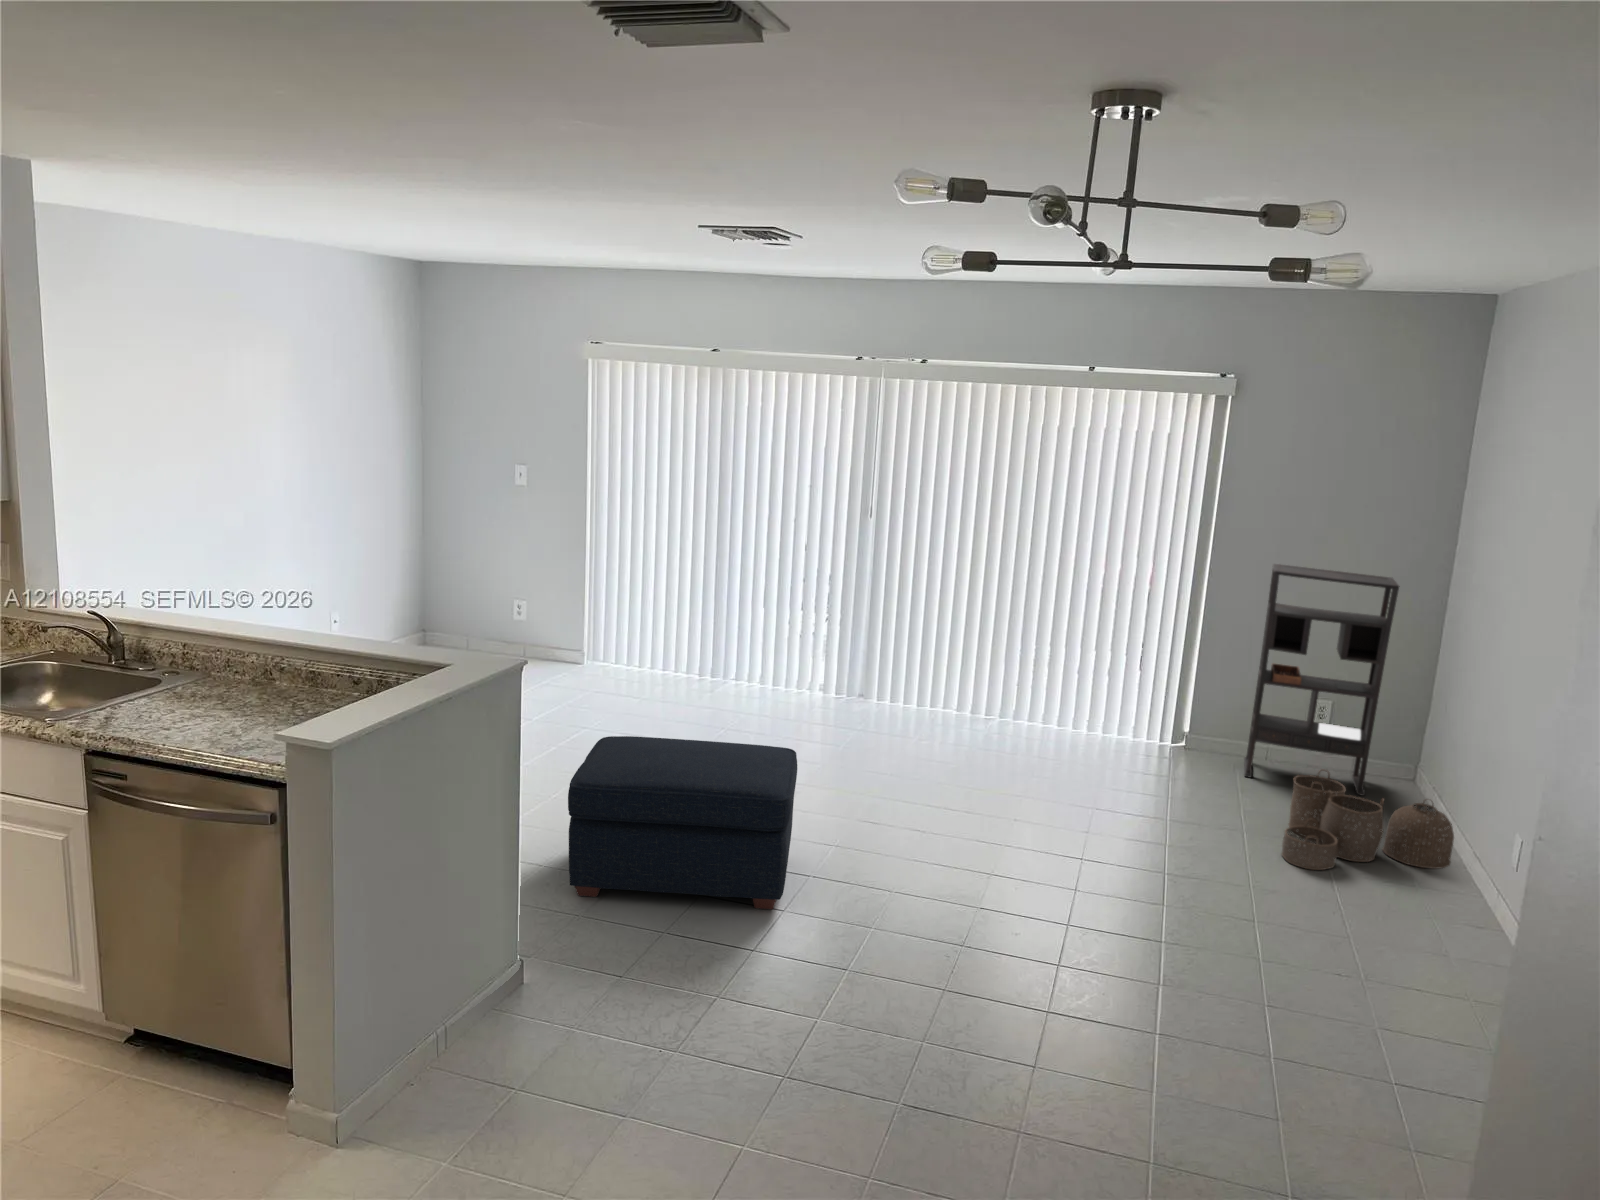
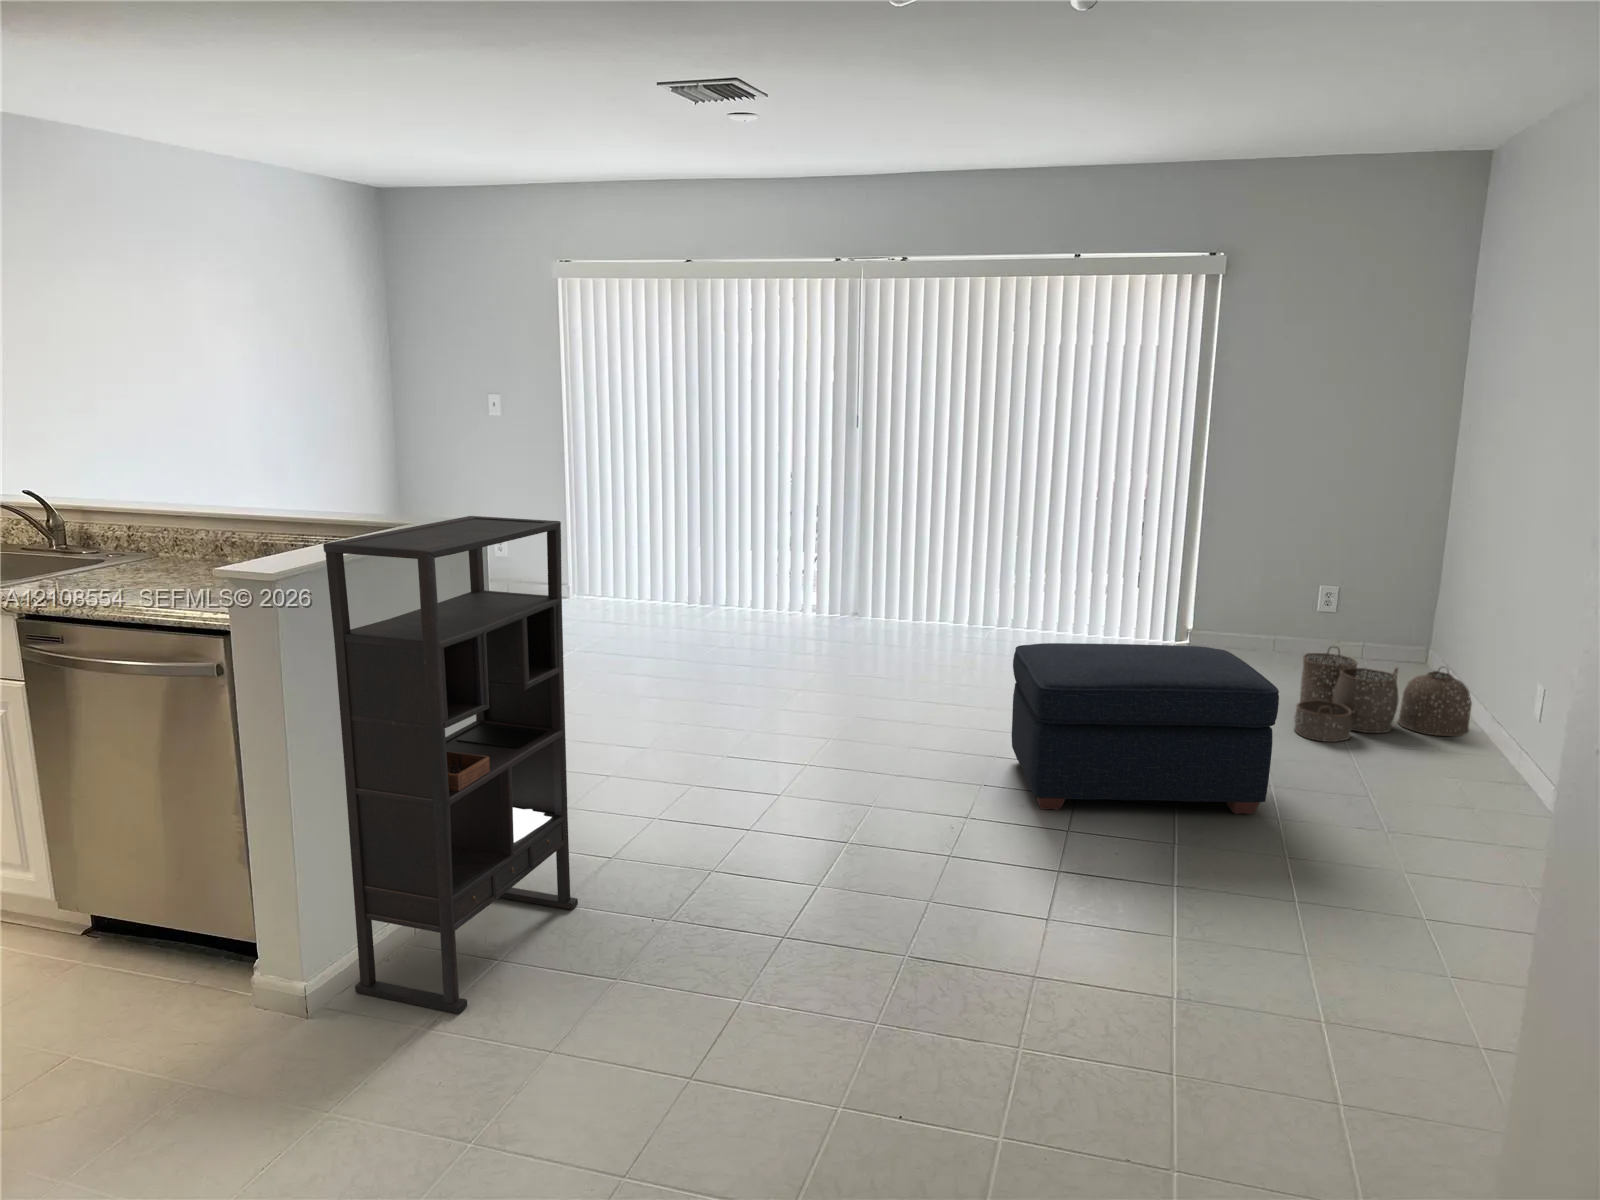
bookshelf: present [1244,564,1400,796] -> present [323,516,578,1014]
ottoman: present [568,736,797,909] -> present [1012,643,1279,814]

